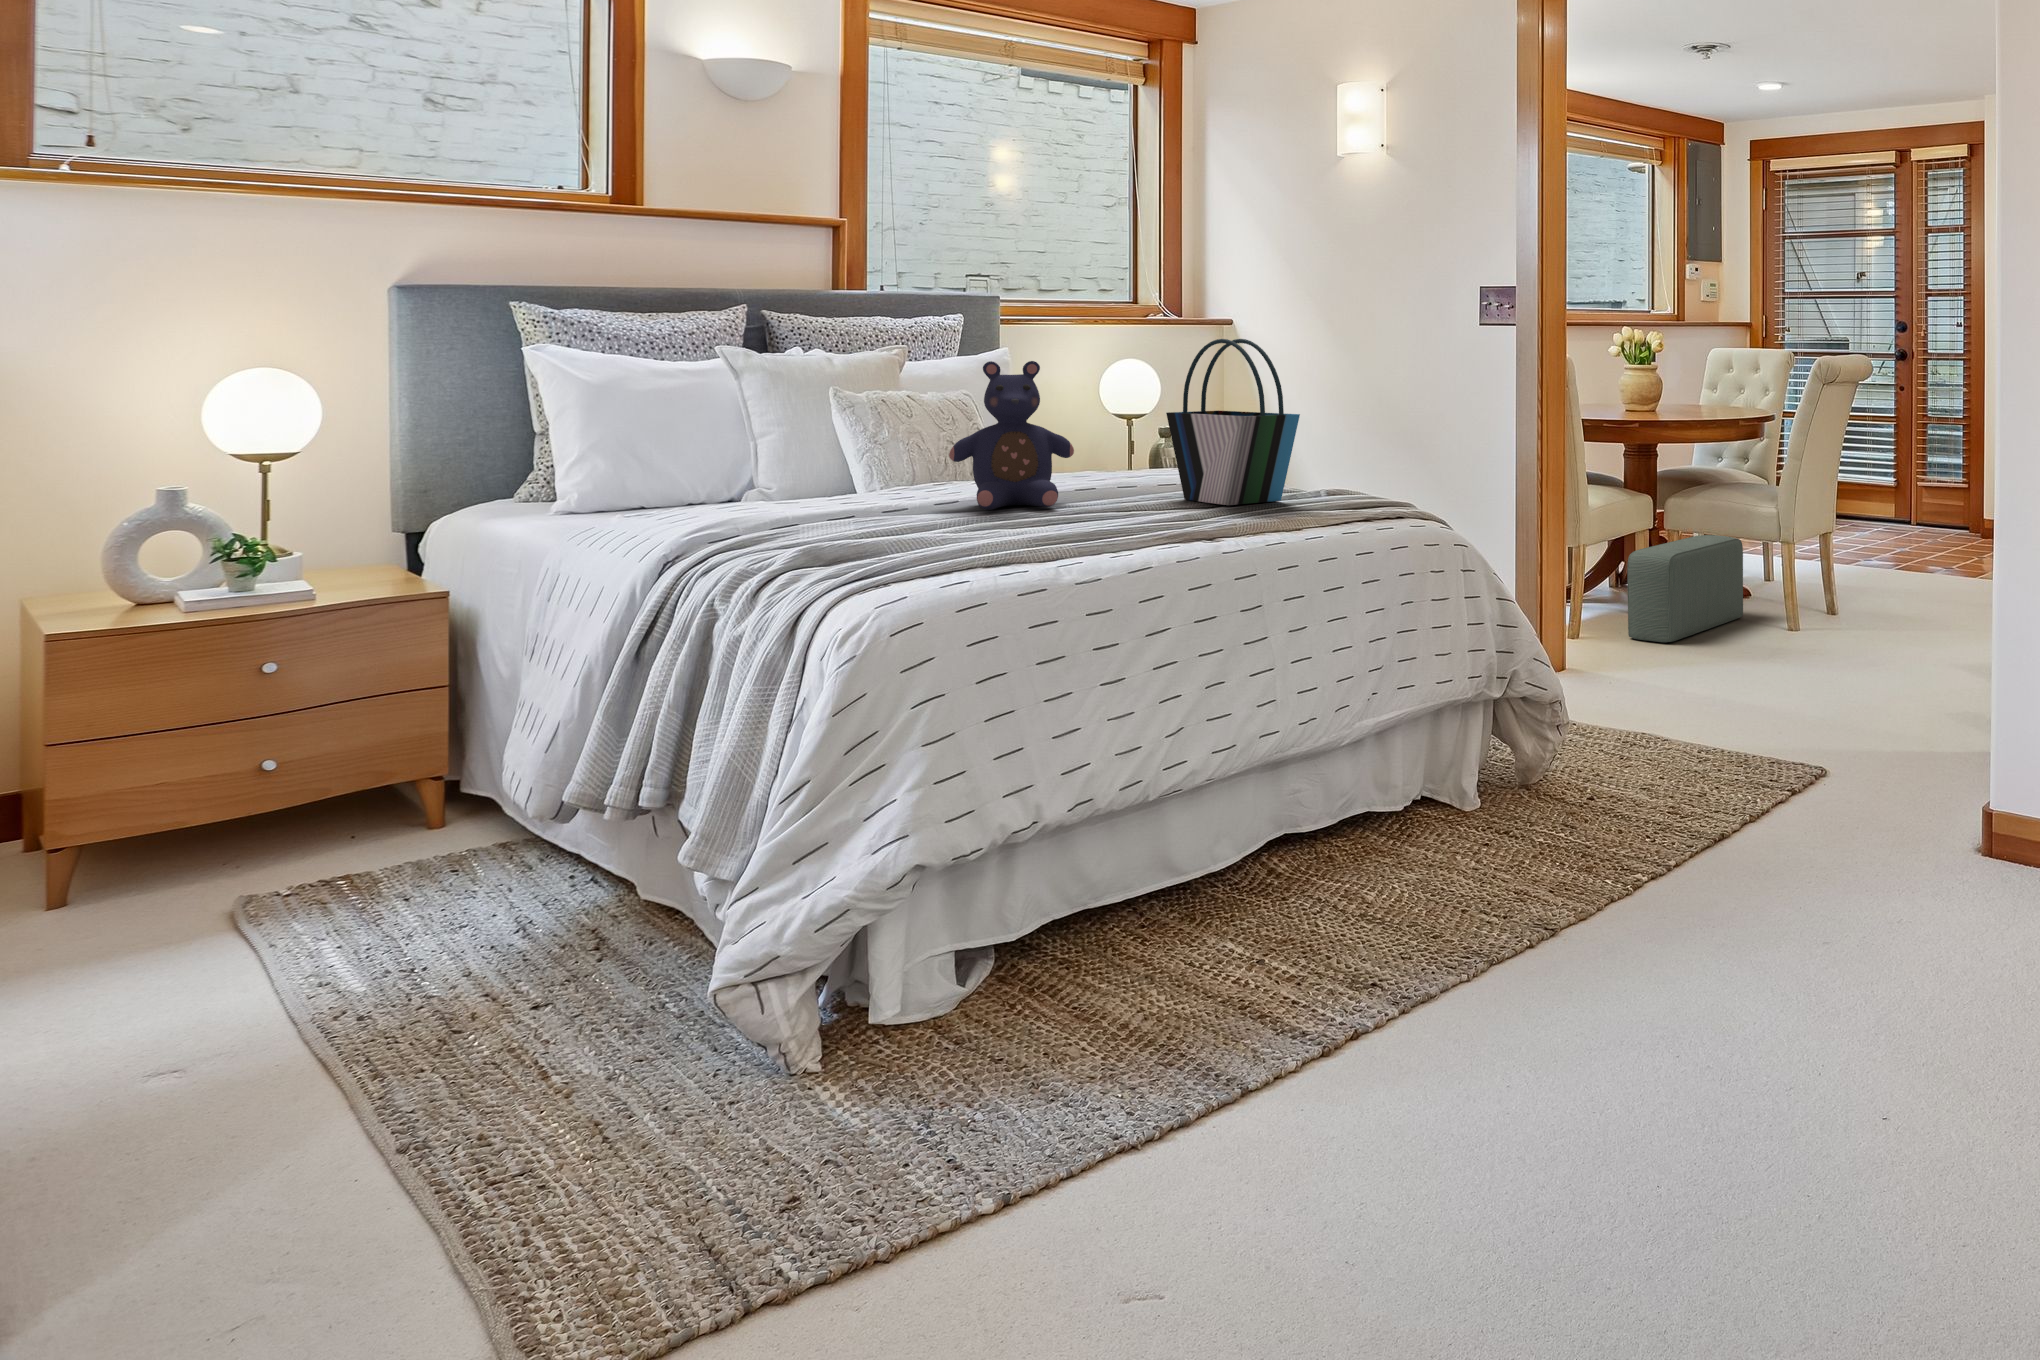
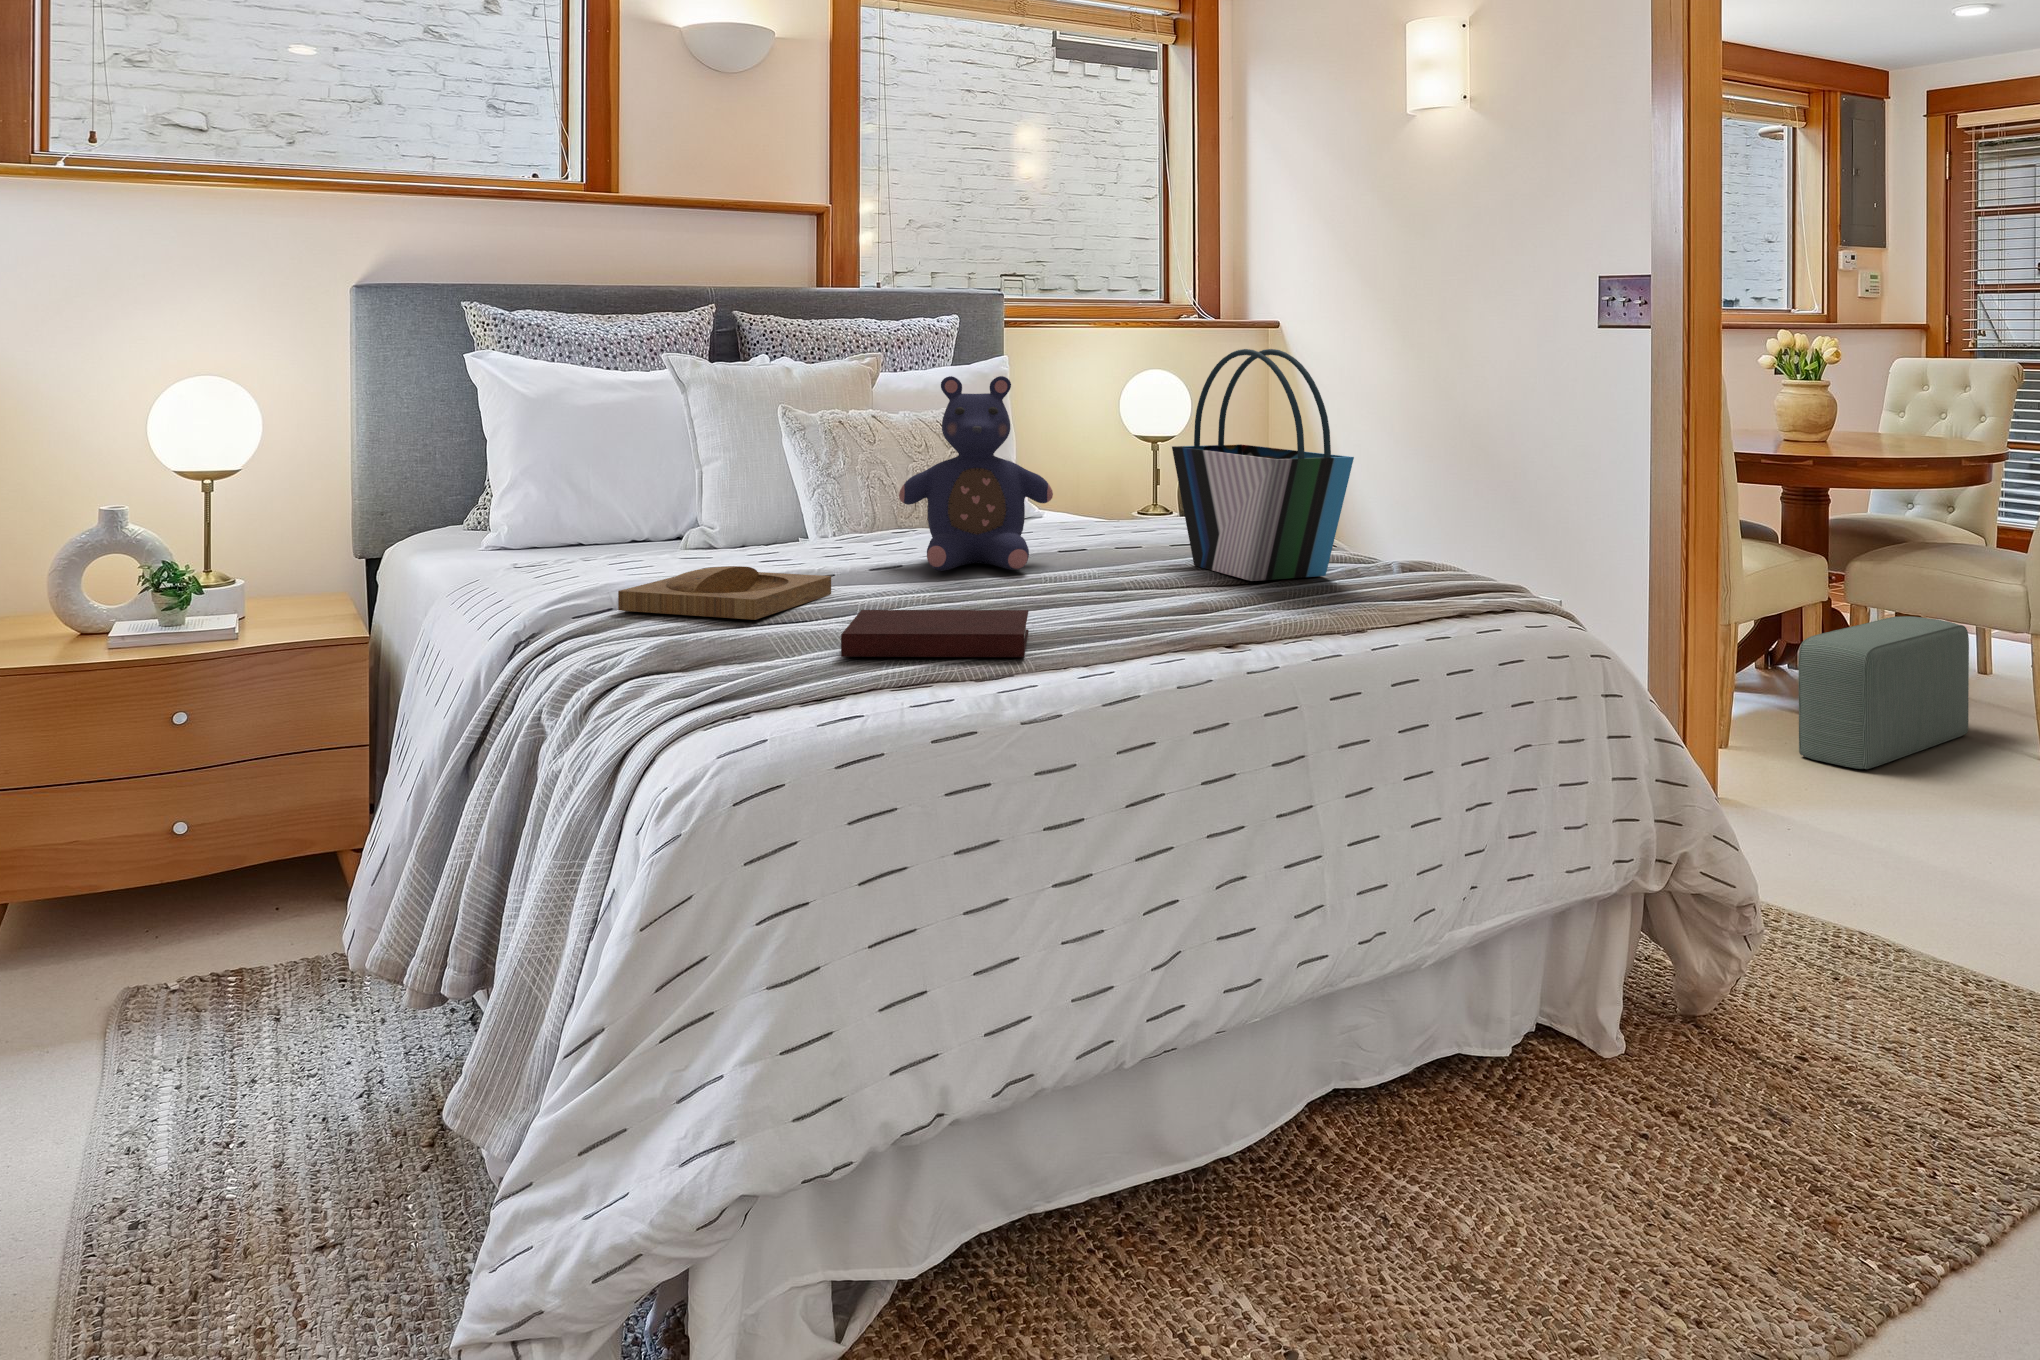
tray: none [733,508,905,543] -> present [618,566,831,620]
notebook: none [936,524,1072,556] -> present [841,610,1029,657]

